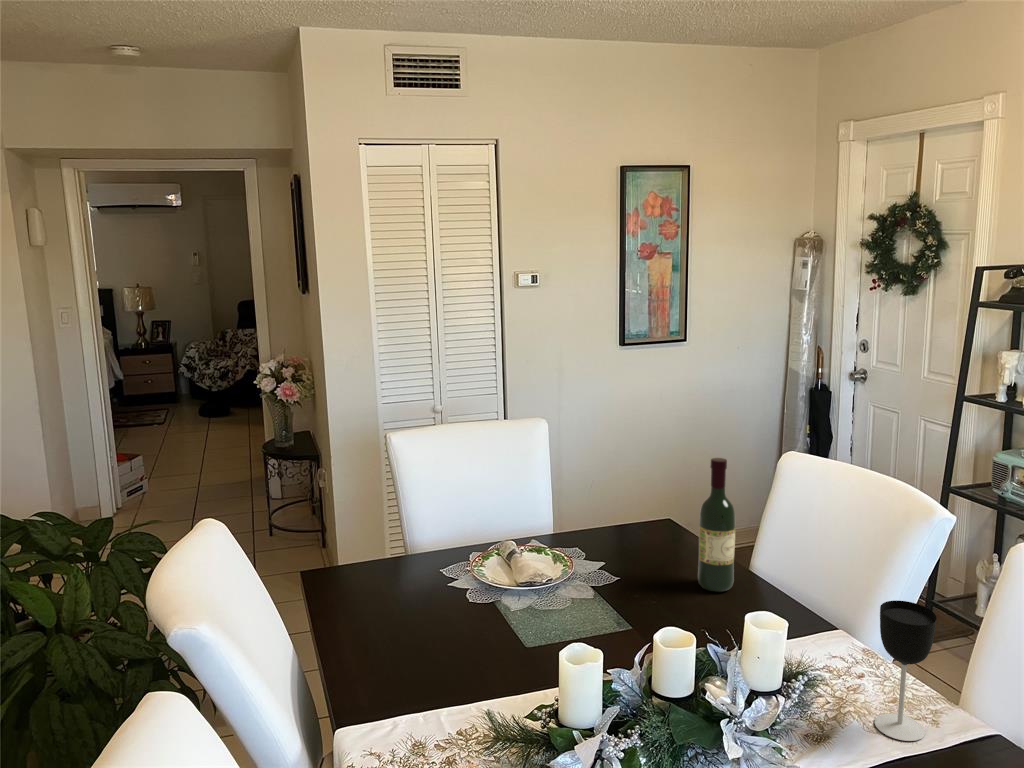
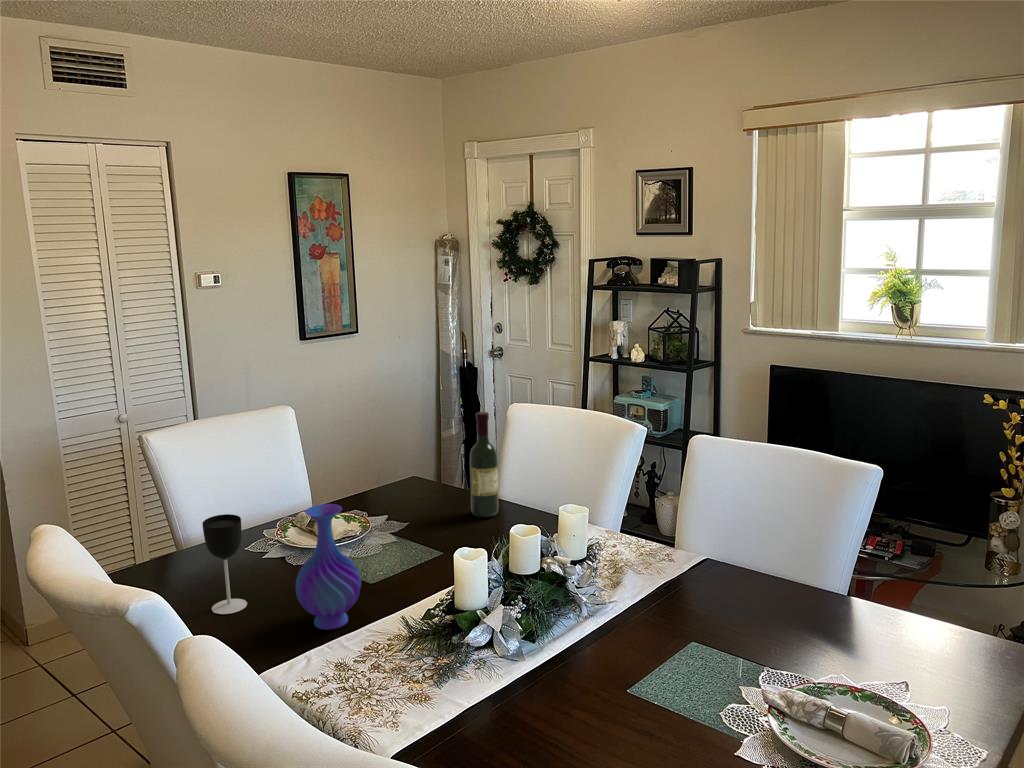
vase: none [410,548,485,696] -> present [295,504,361,630]
wine glass: present [874,600,937,741] -> present [202,514,247,614]

